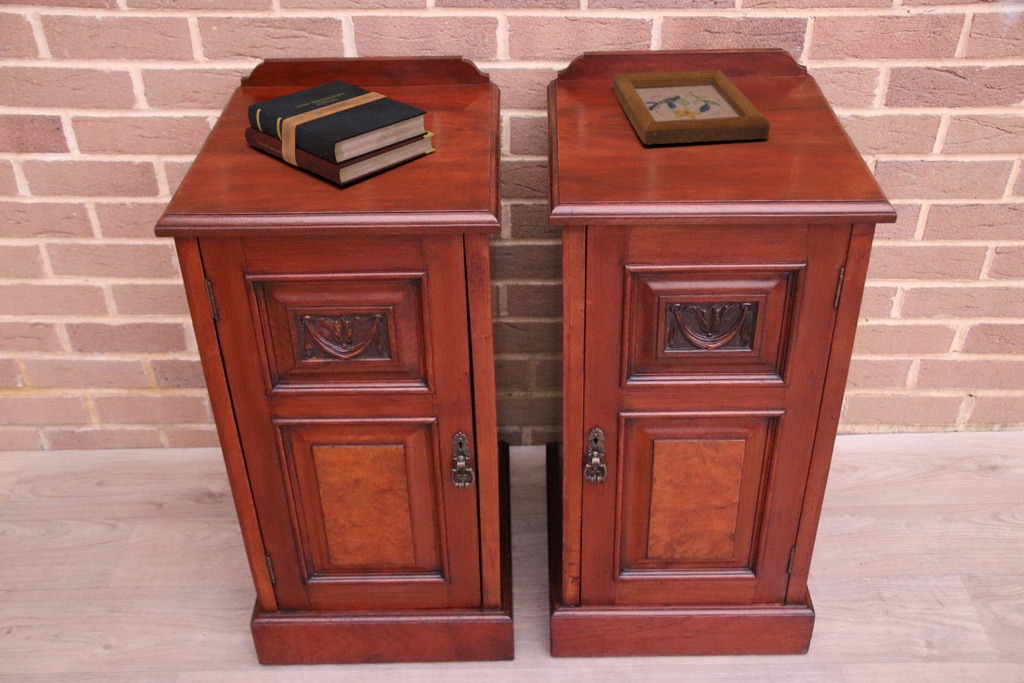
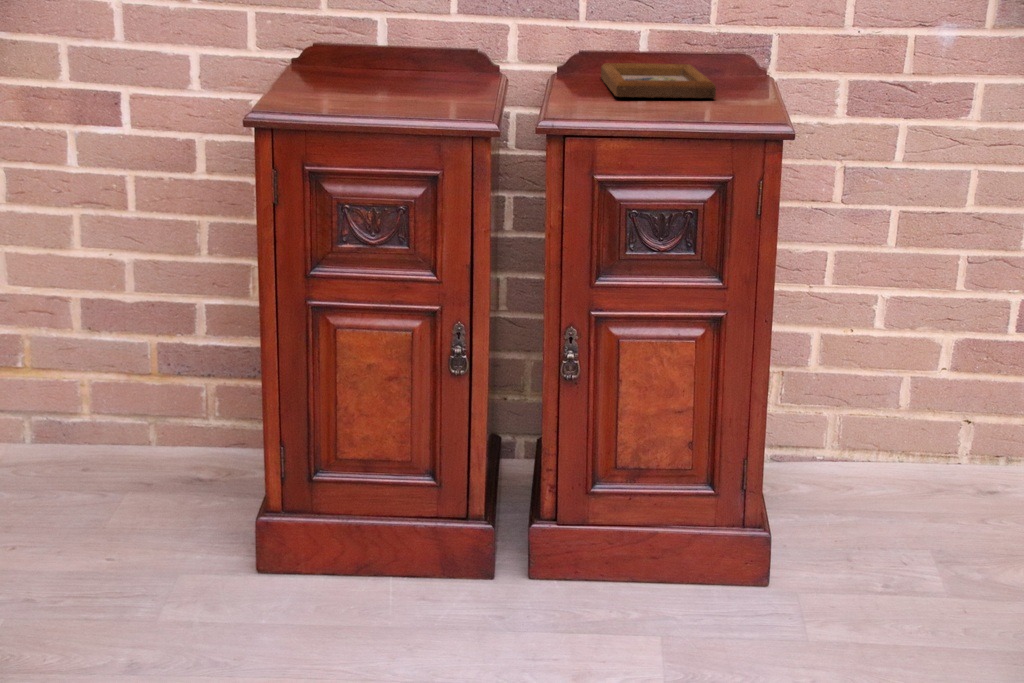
hardback book: present [245,80,435,185] -> none [302,51,452,104]

